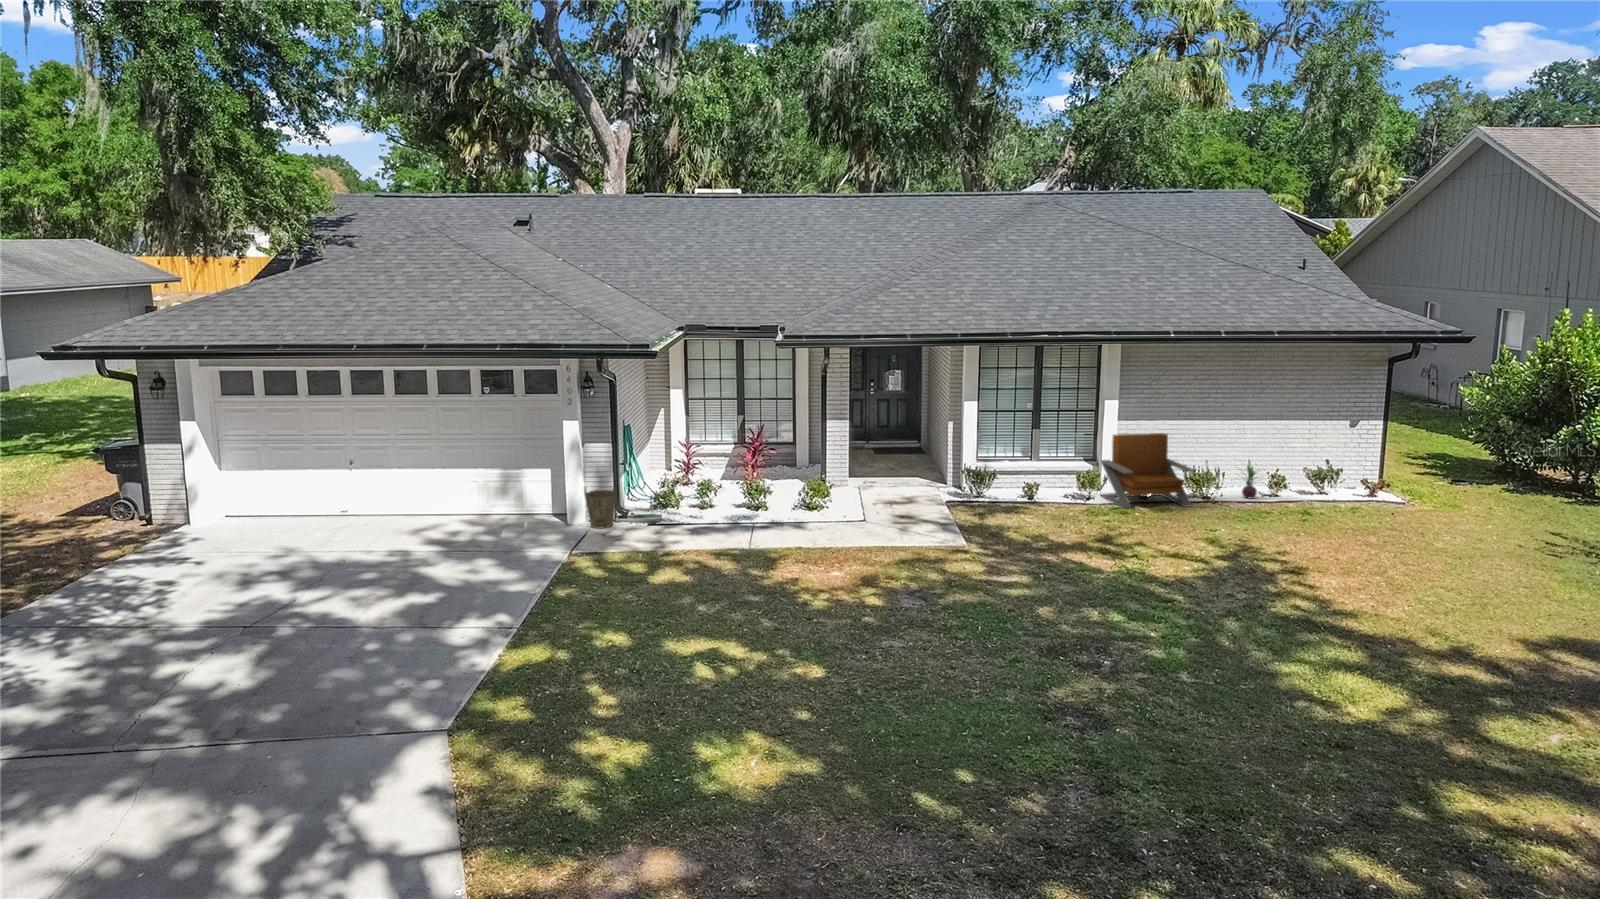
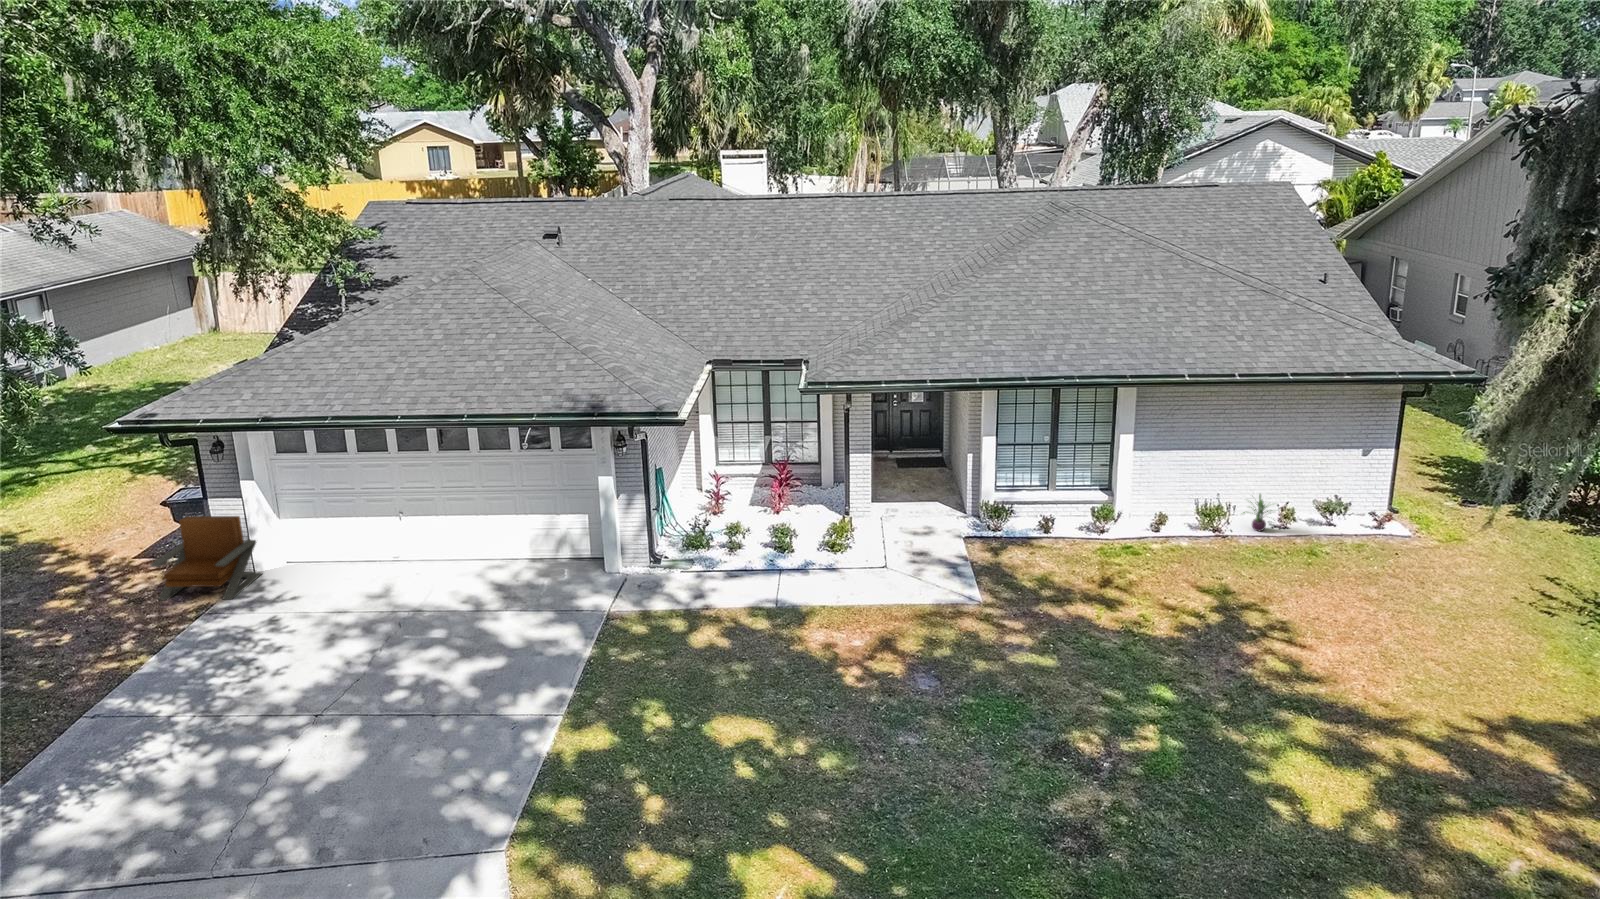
lounge chair: present [1101,433,1194,509] -> present [151,516,262,600]
bucket: present [584,487,616,528] -> none [620,538,651,577]

